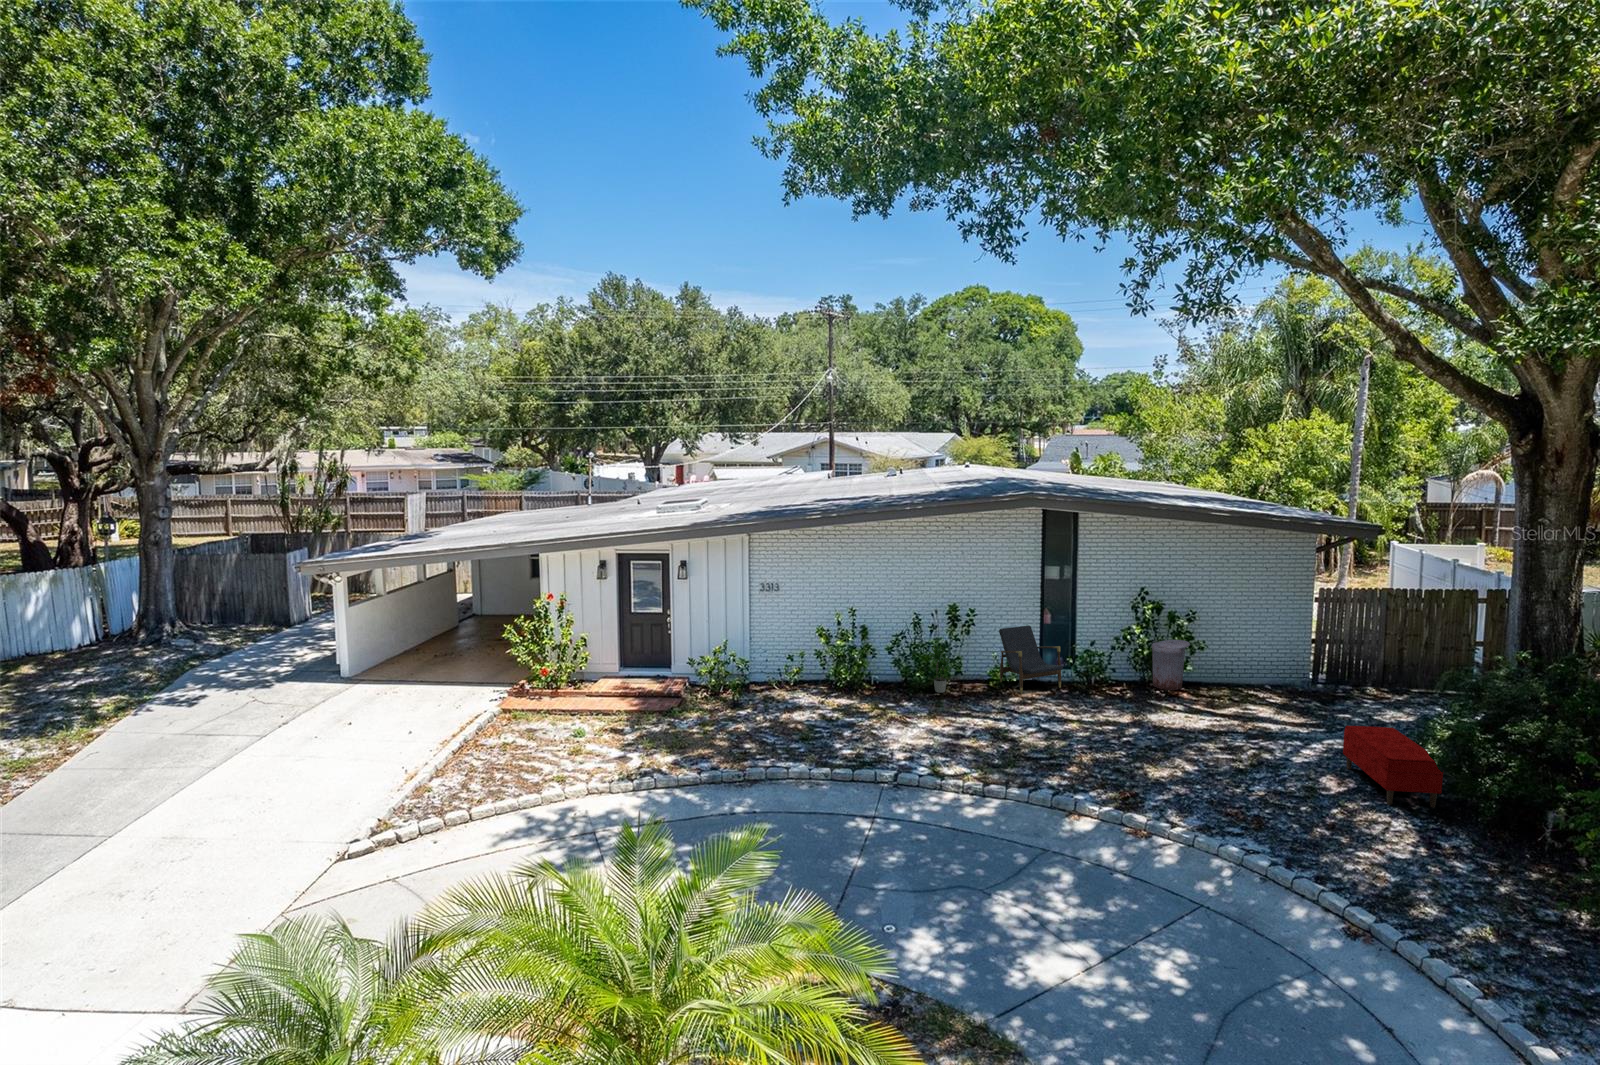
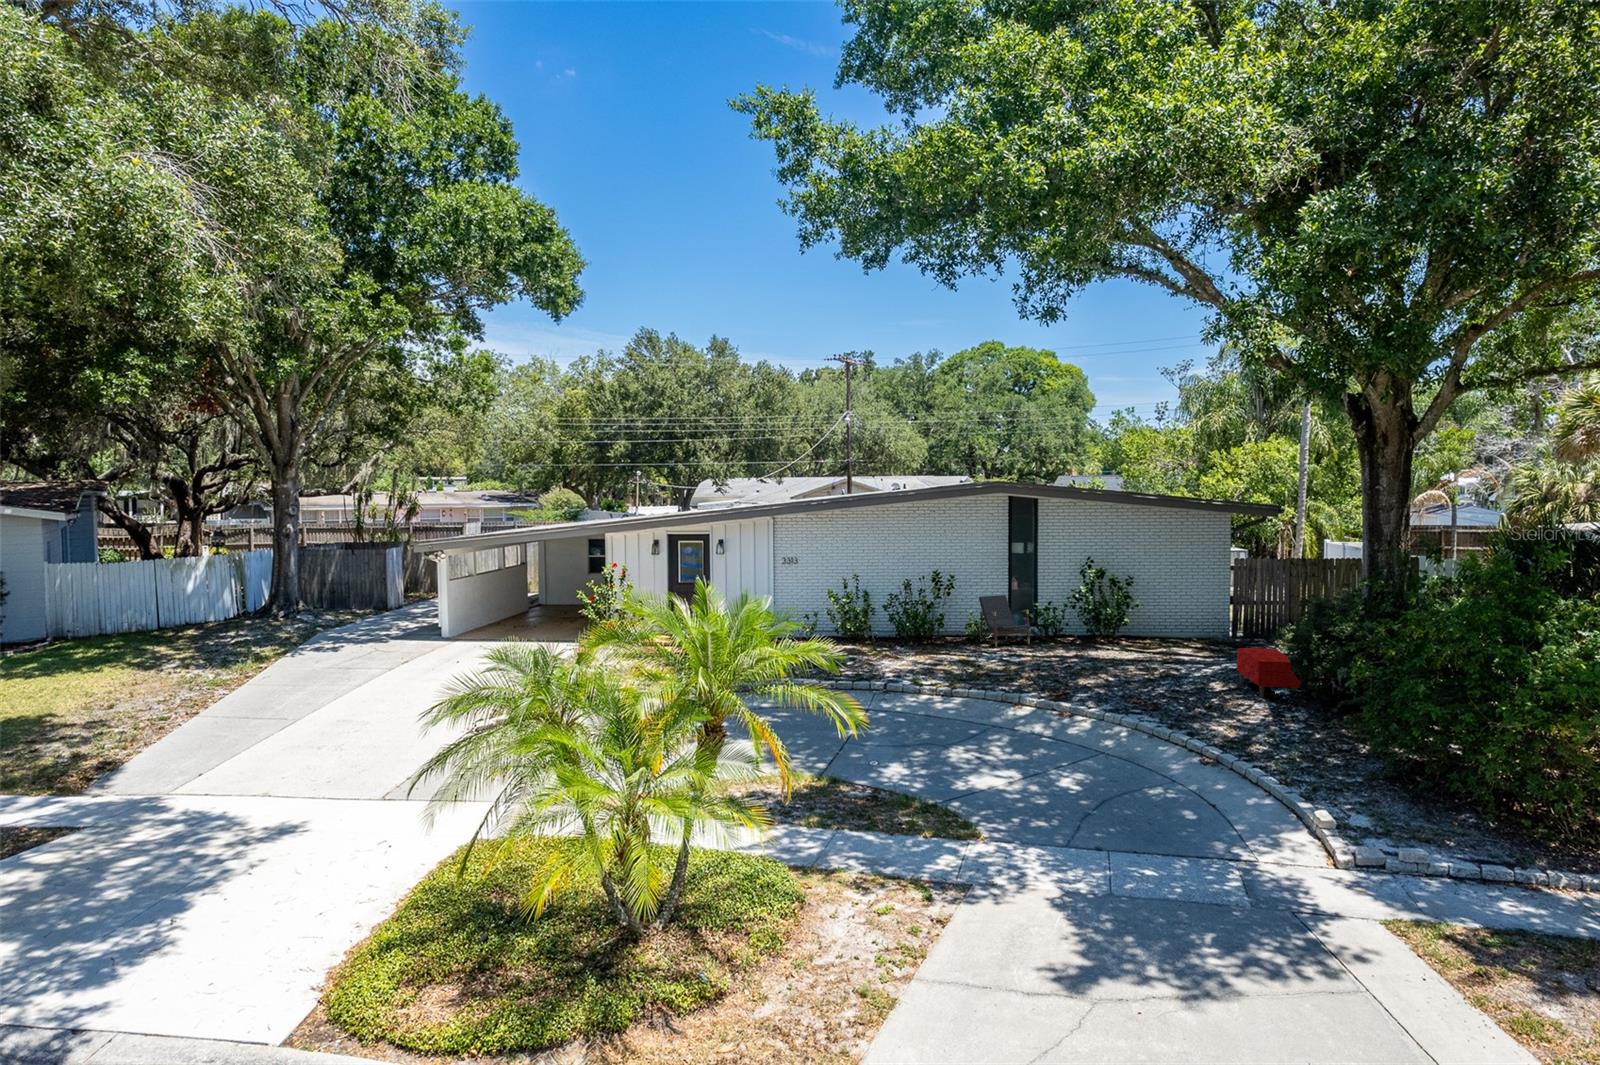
trash can: present [1152,640,1190,690] -> none [1105,606,1135,645]
potted plant: present [928,645,950,693] -> none [916,606,942,646]

